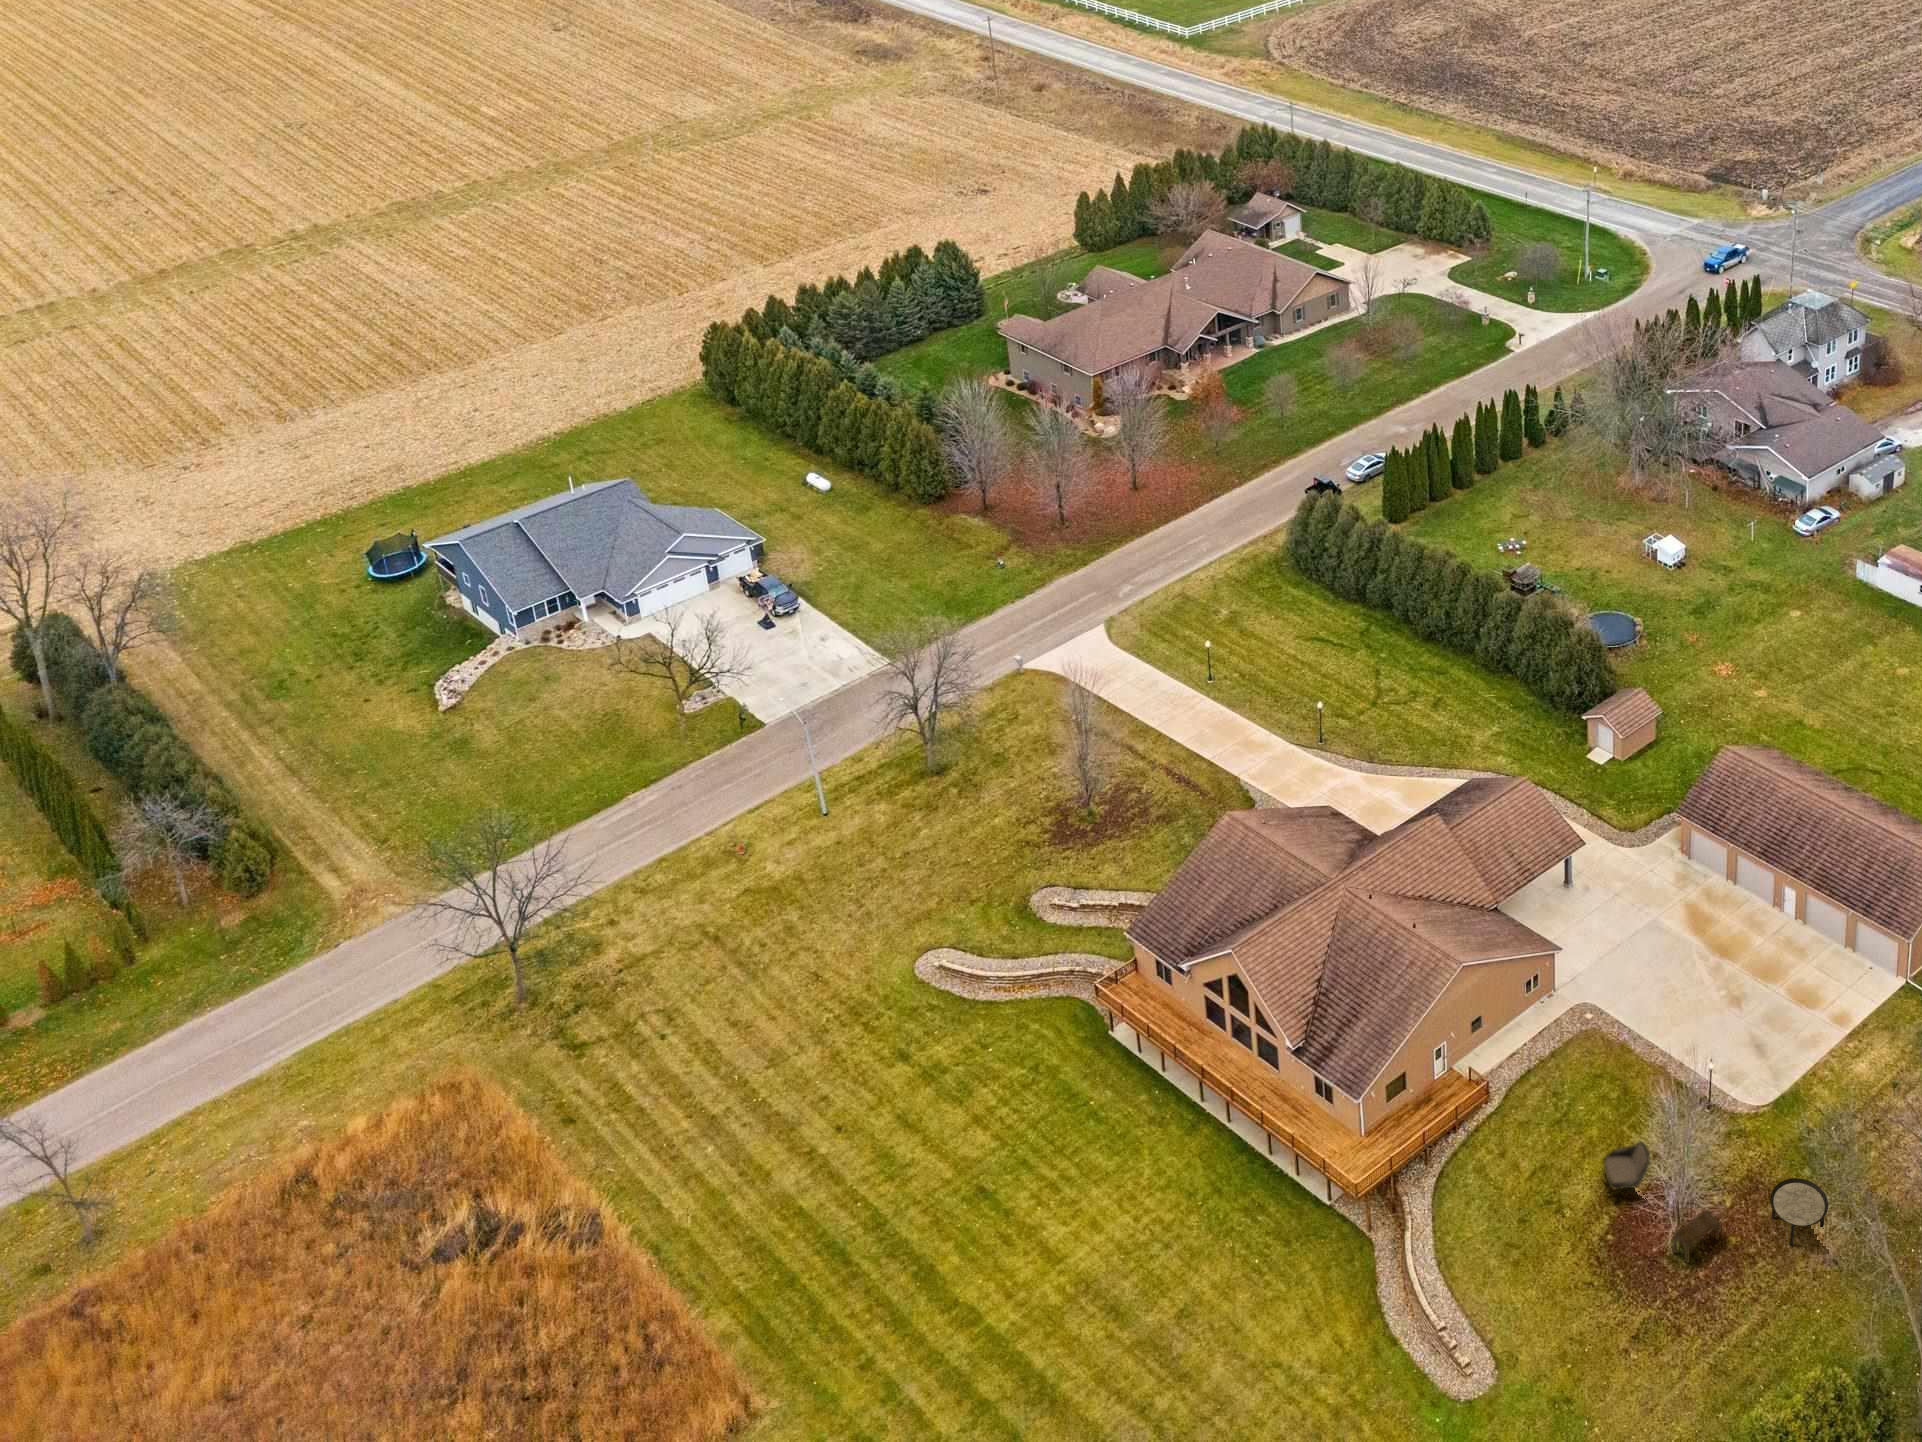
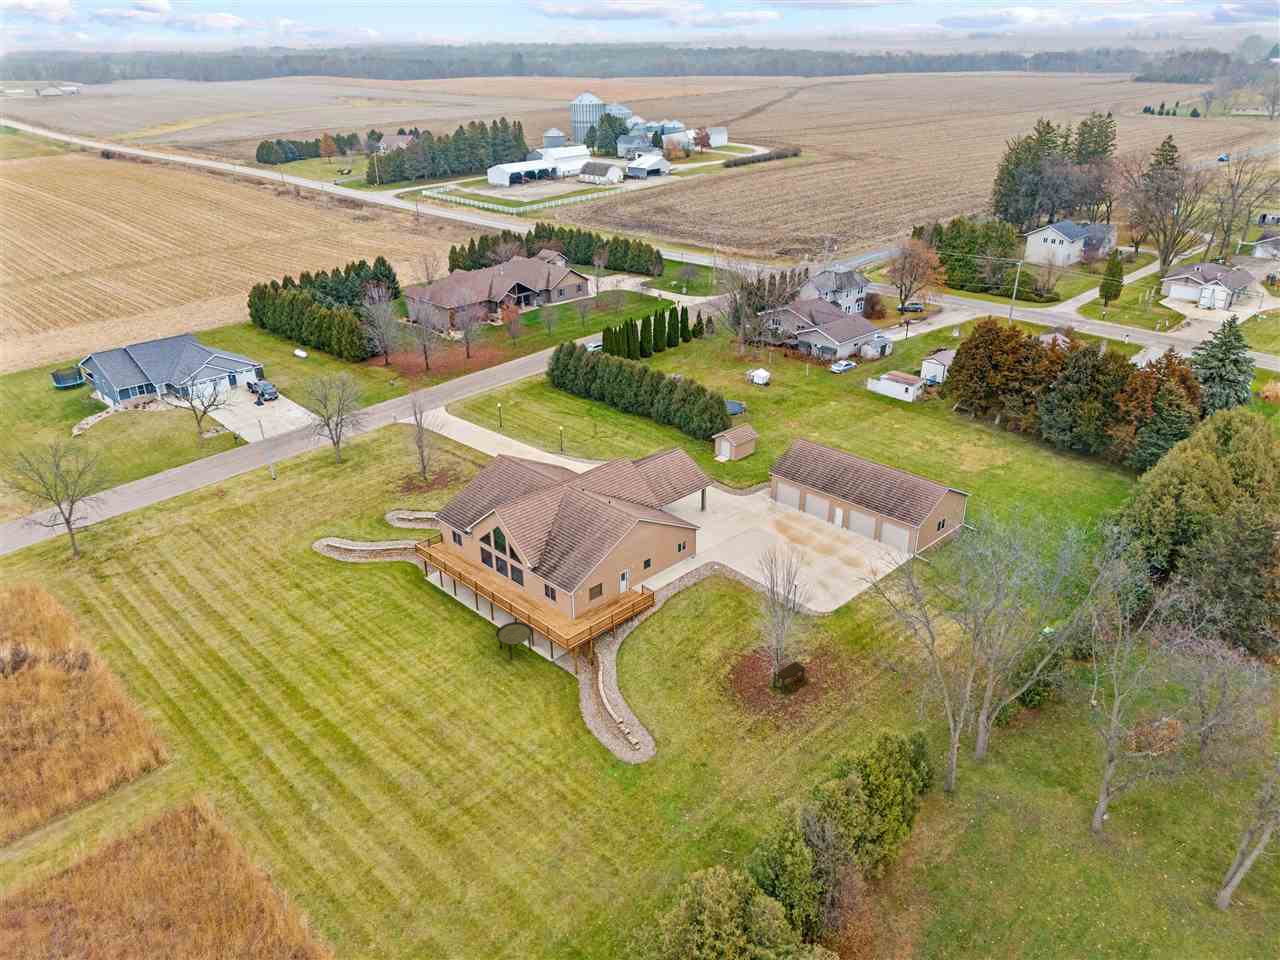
lounge chair: present [1603,1141,1650,1196] -> none [728,623,758,662]
round table: present [1770,1178,1828,1246] -> present [496,622,532,660]

